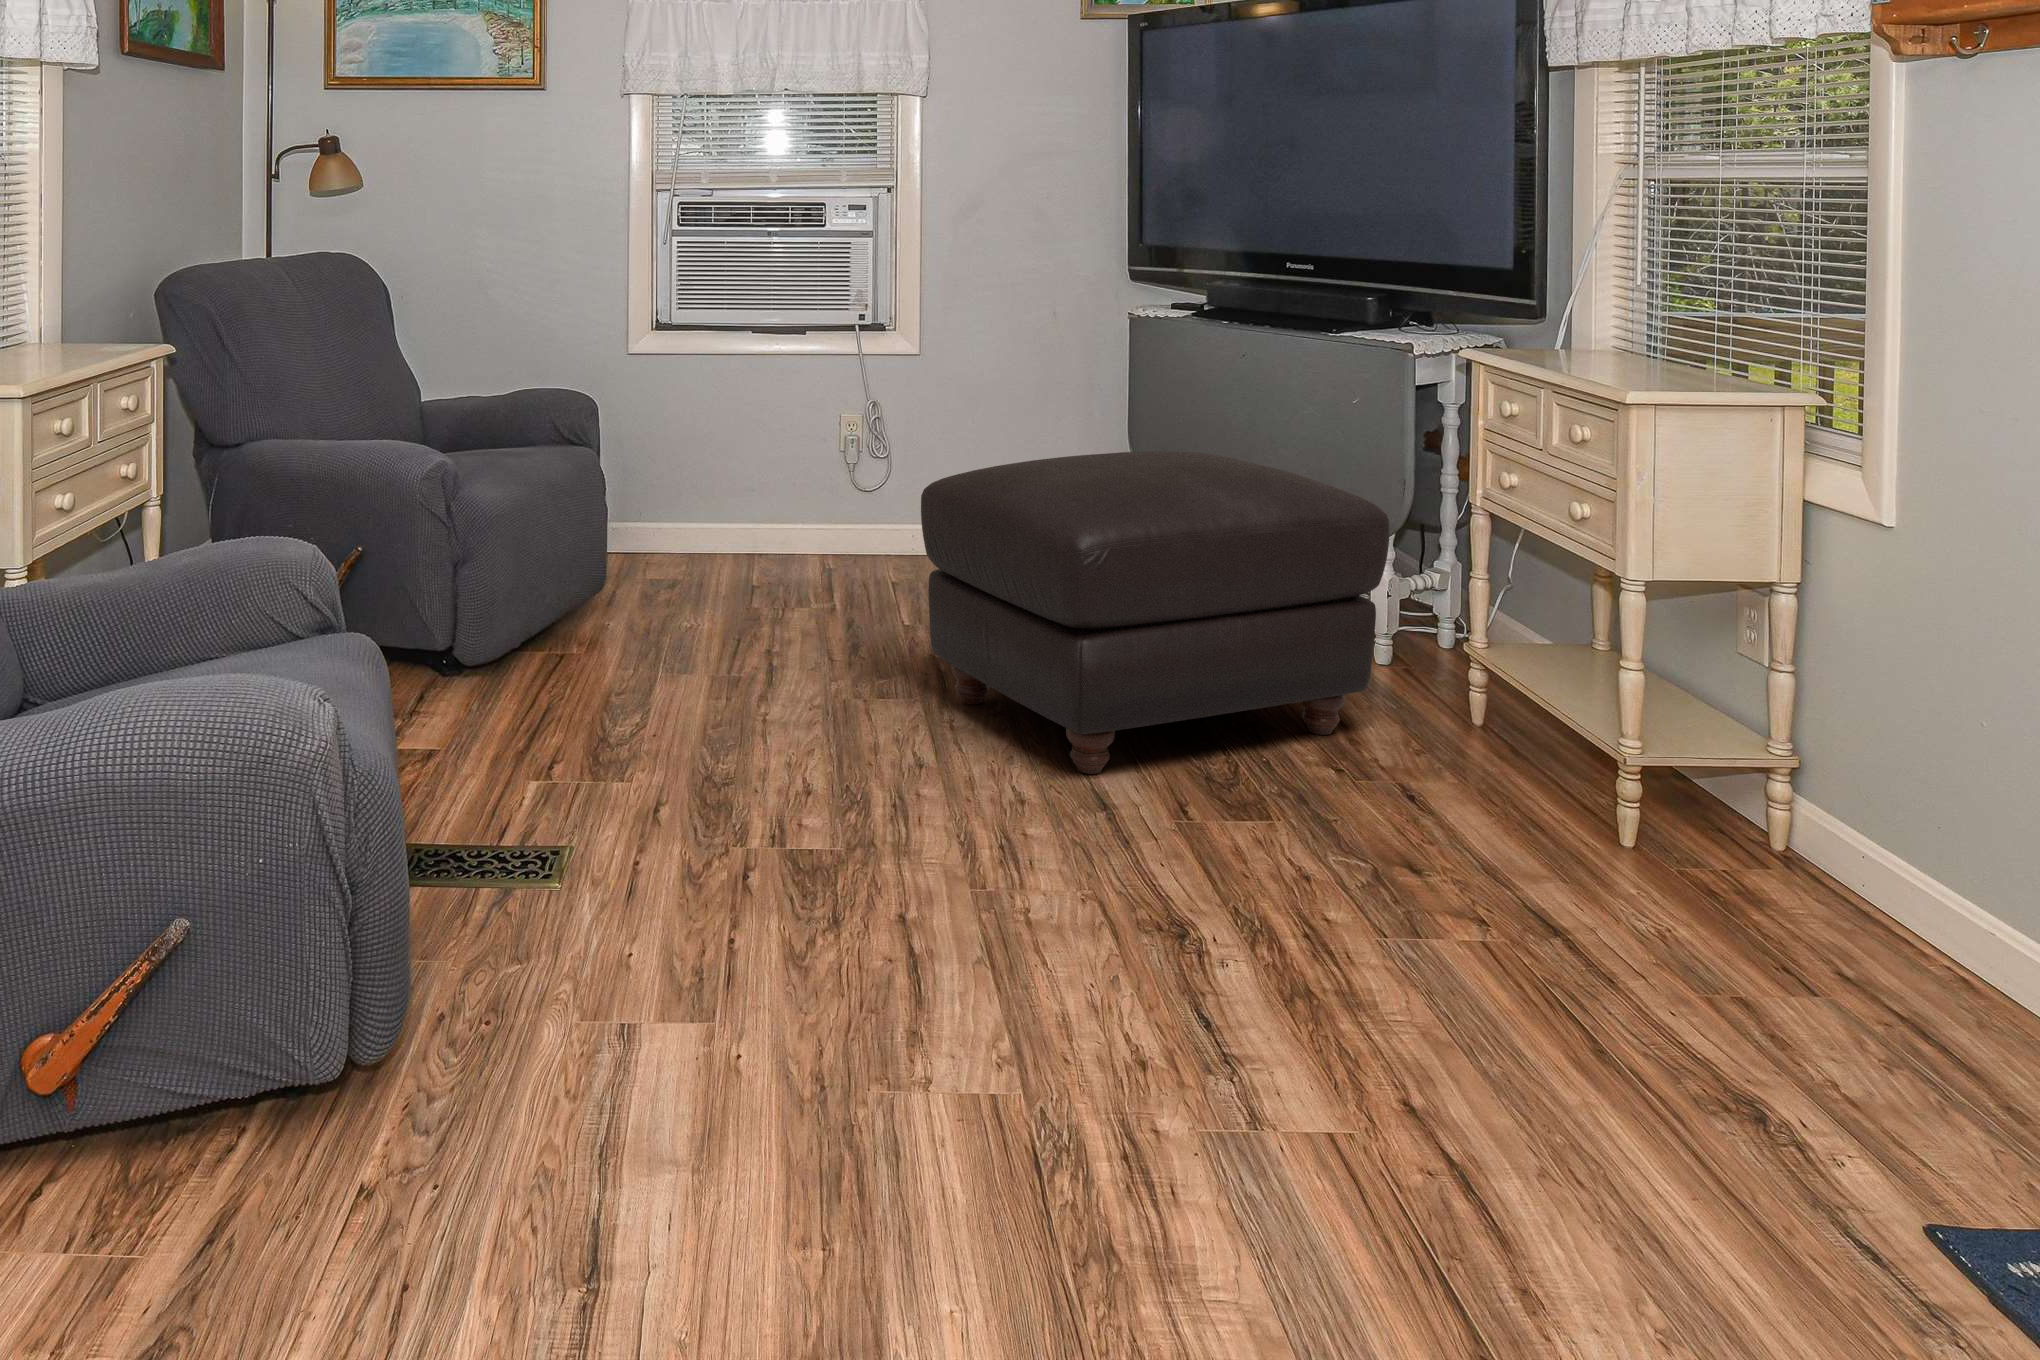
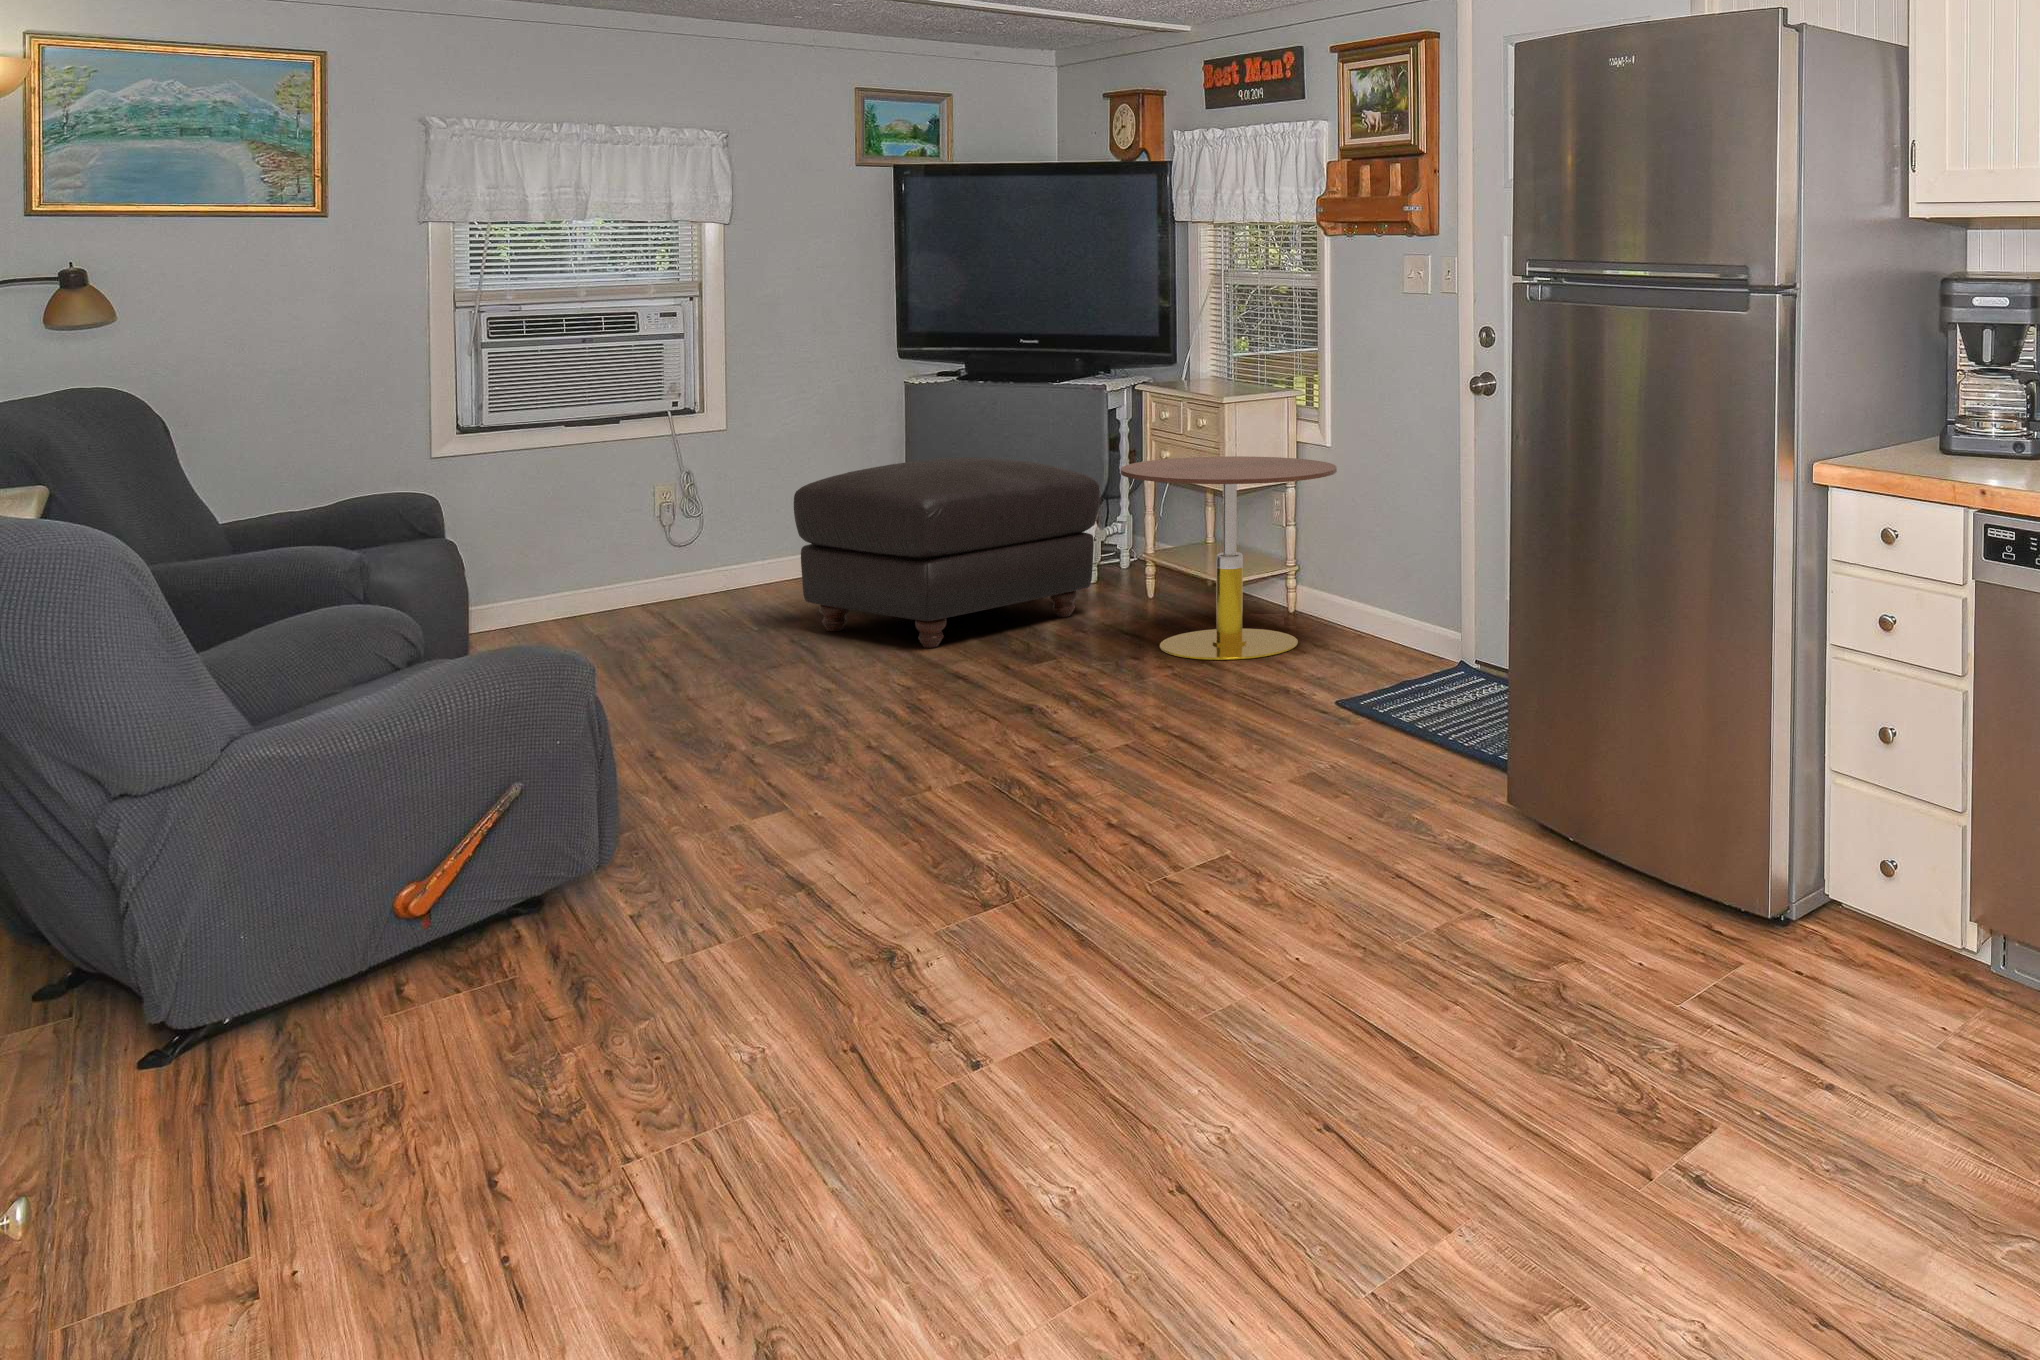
side table: none [1419,494,1903,944] -> present [1121,456,1337,660]

